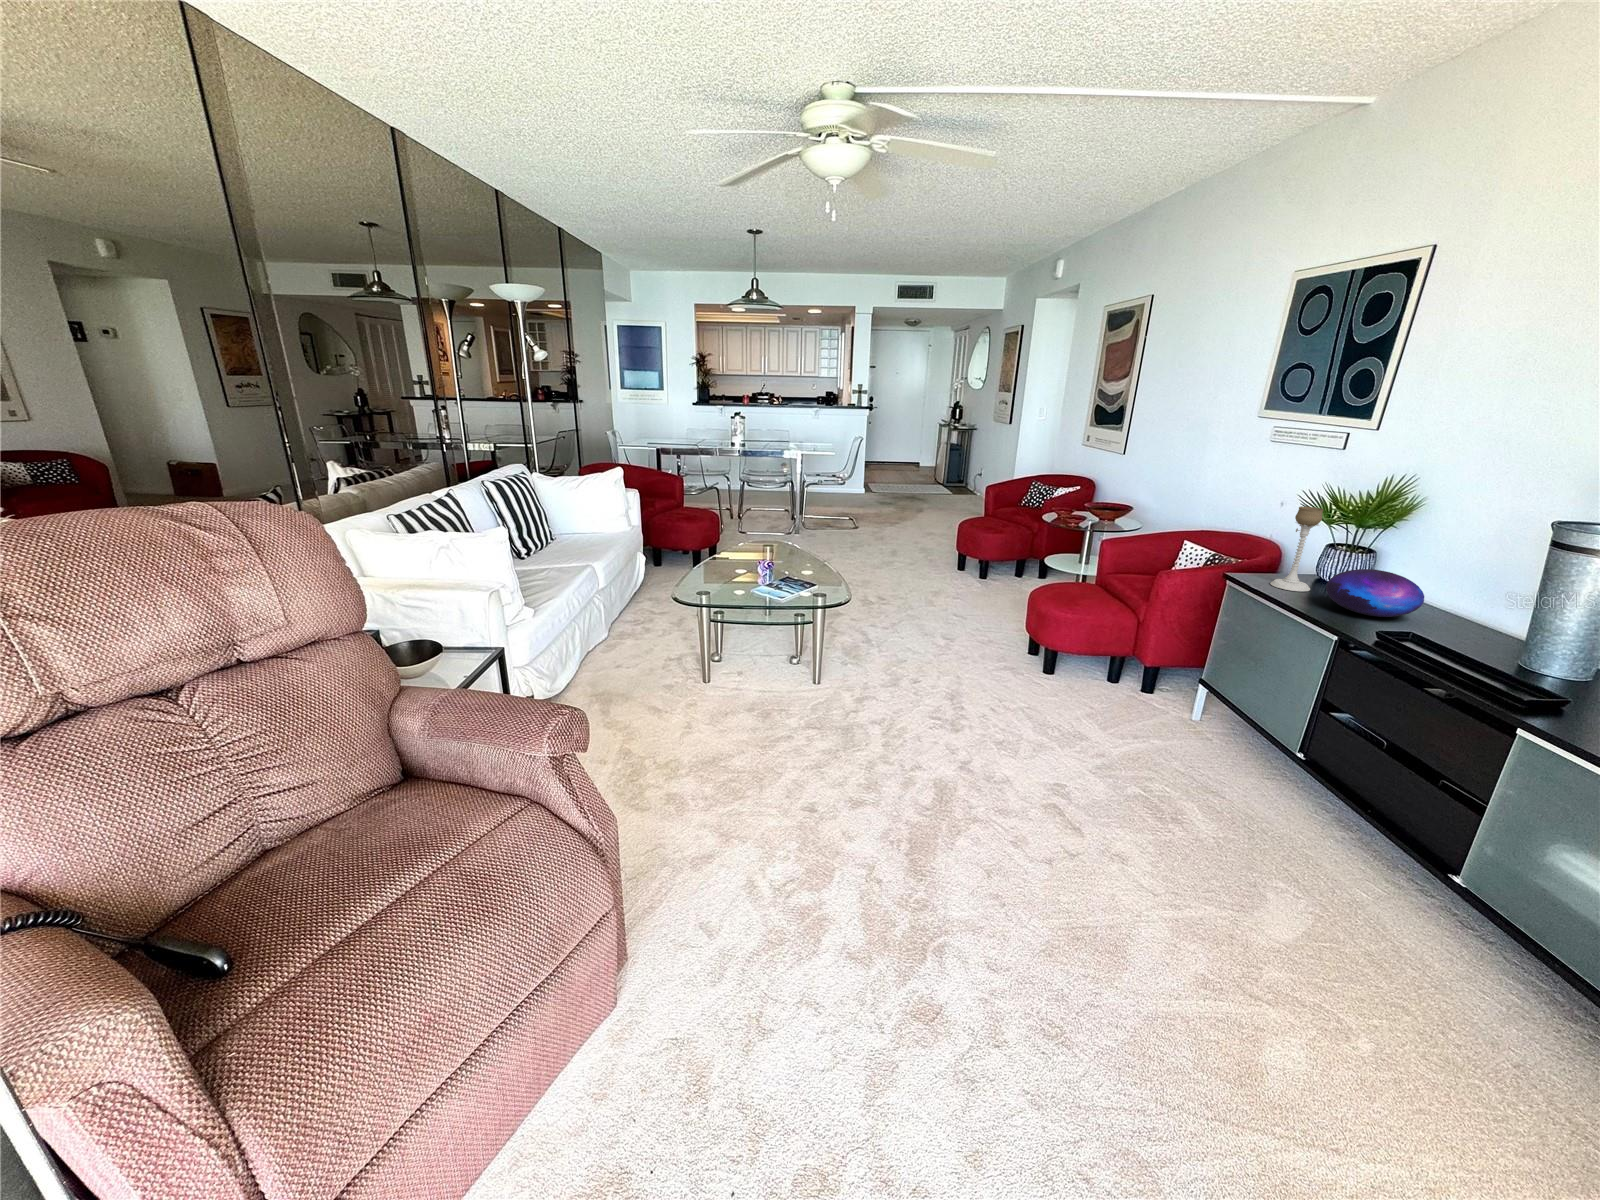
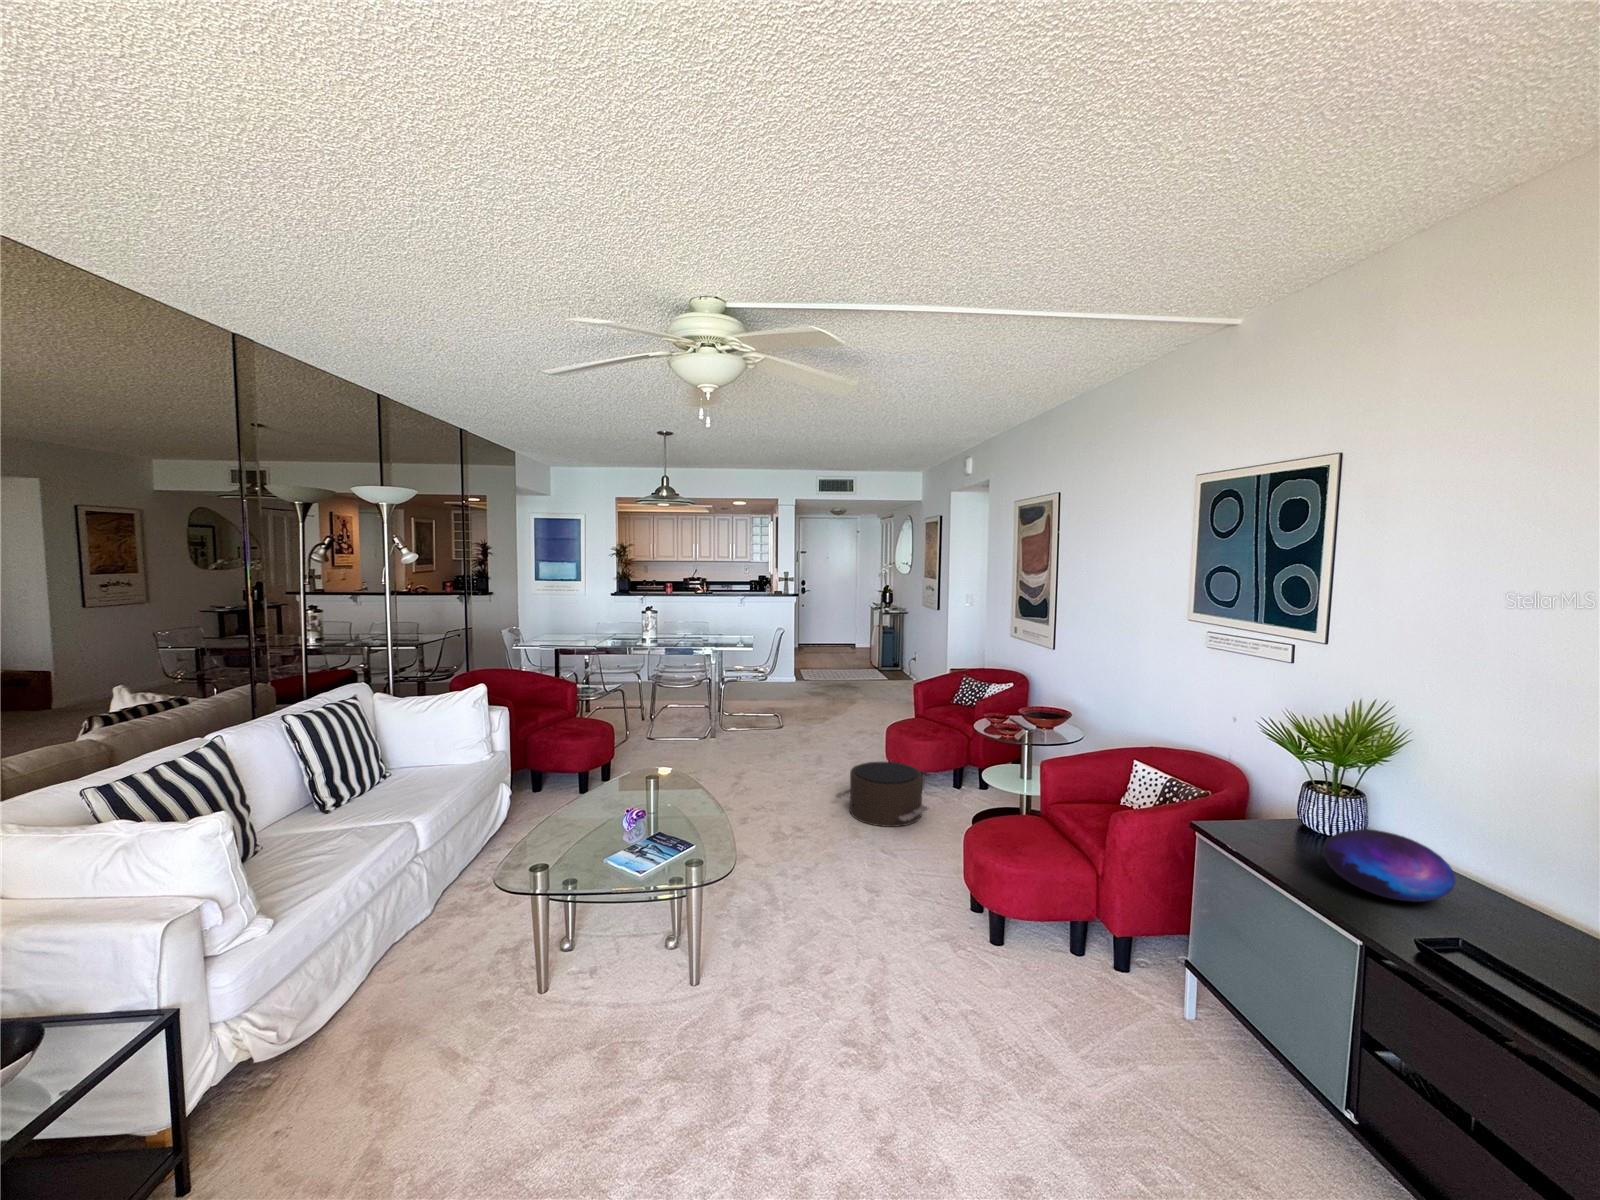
candle holder: present [1270,506,1323,592] -> none [1249,740,1299,851]
pouf: none [912,550,996,601] -> present [836,762,927,827]

